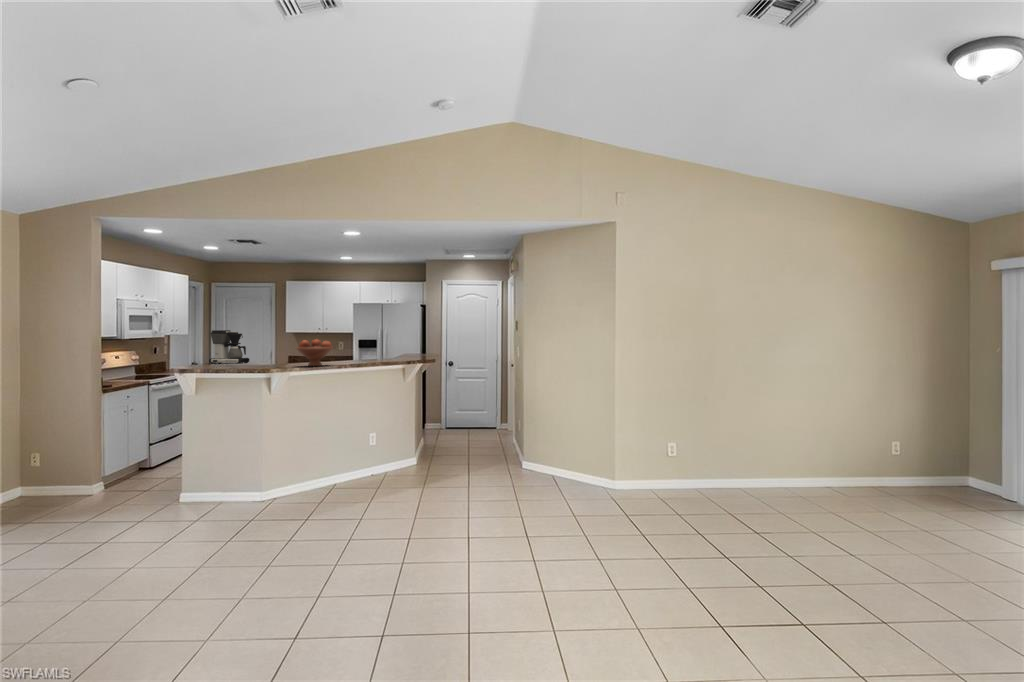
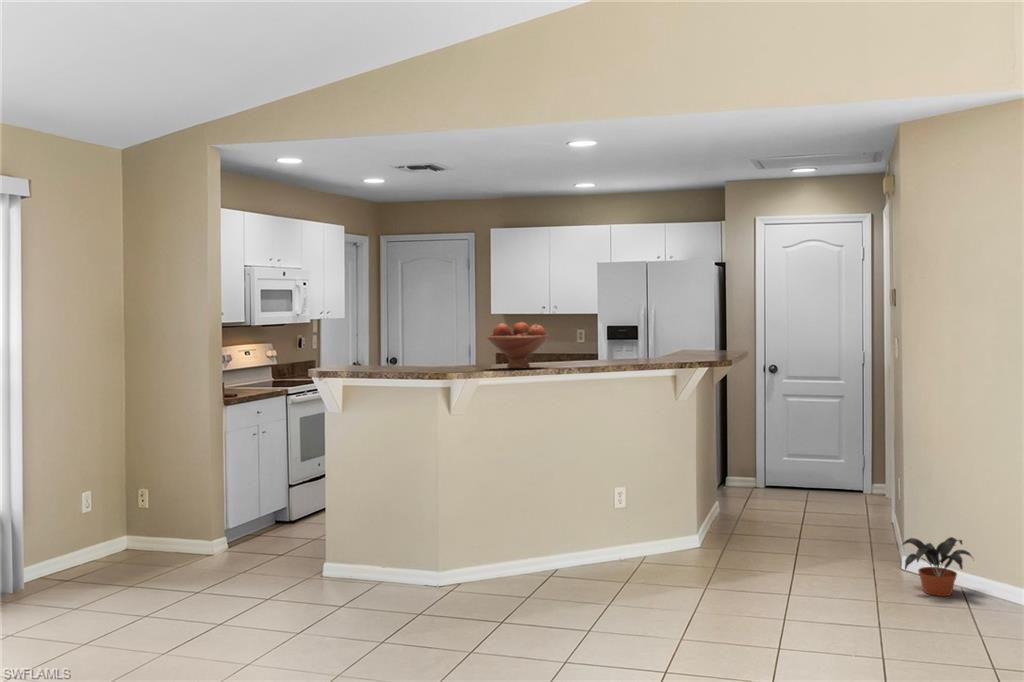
coffee maker: present [209,330,249,364] -> none [374,311,432,365]
potted plant: none [517,446,550,475] -> present [903,537,971,596]

